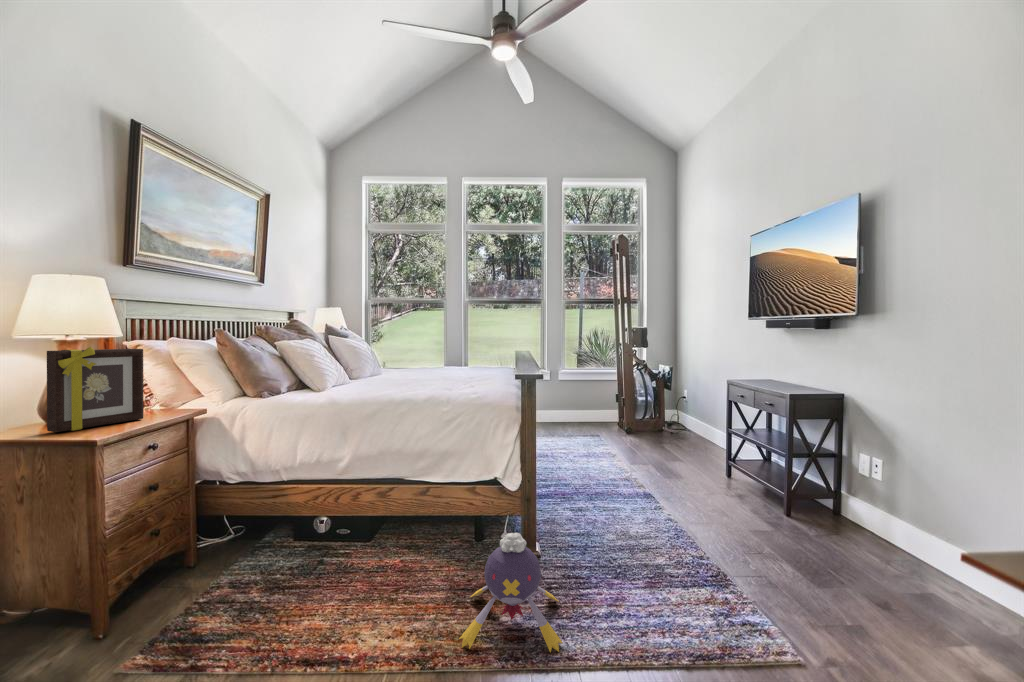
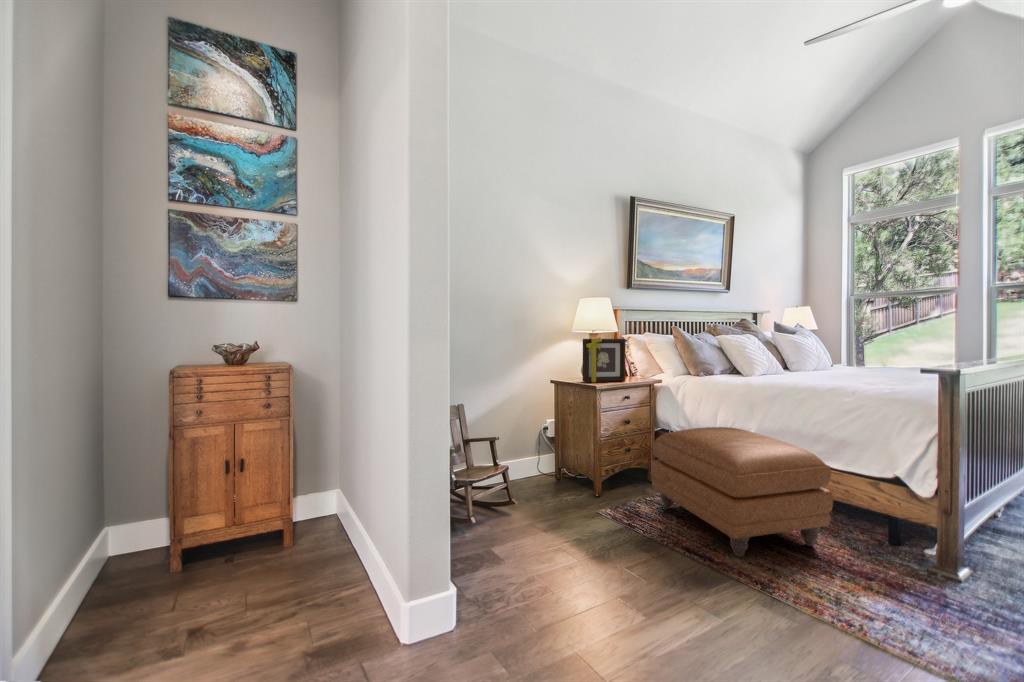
ottoman: none [212,460,445,636] -> present [651,427,833,557]
plush toy: present [459,533,562,652] -> none [805,518,948,644]

